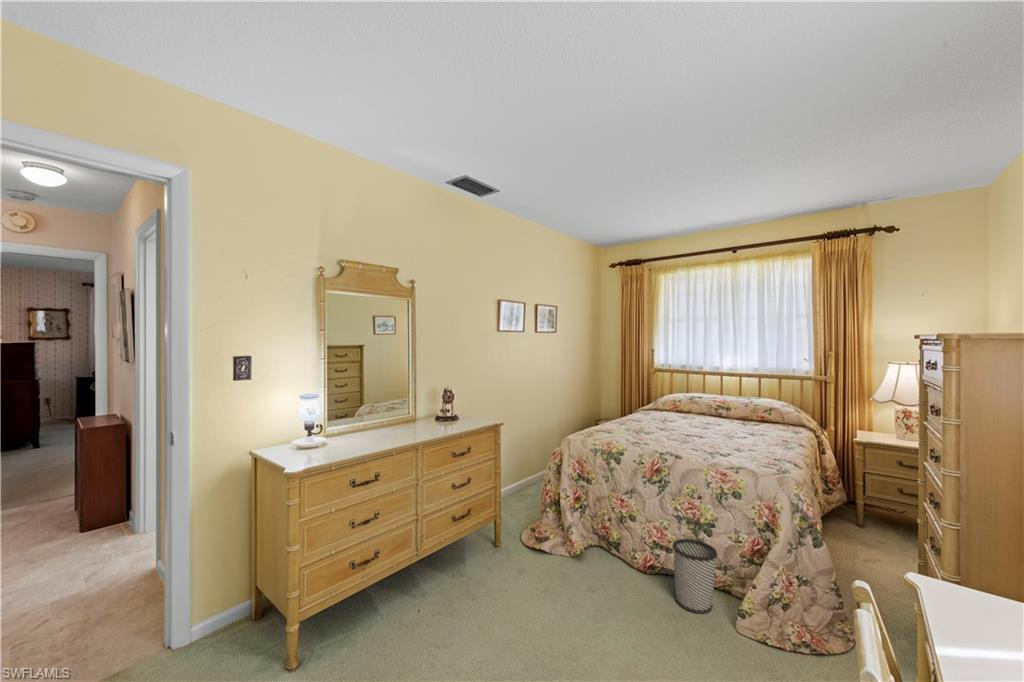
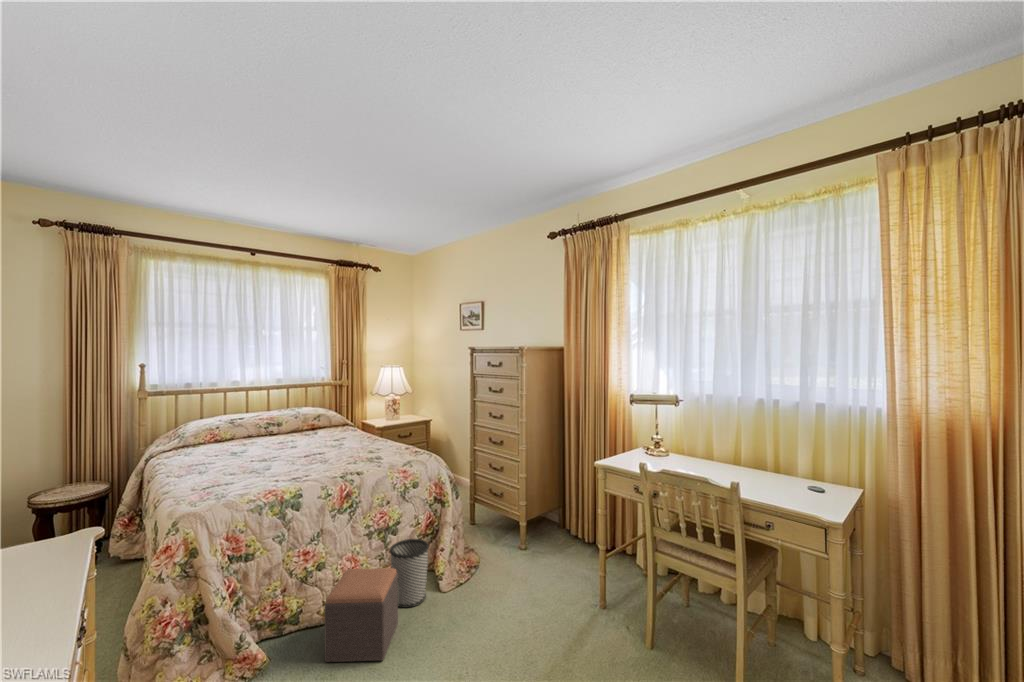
footstool: none [588,528,653,607] -> present [325,568,398,662]

